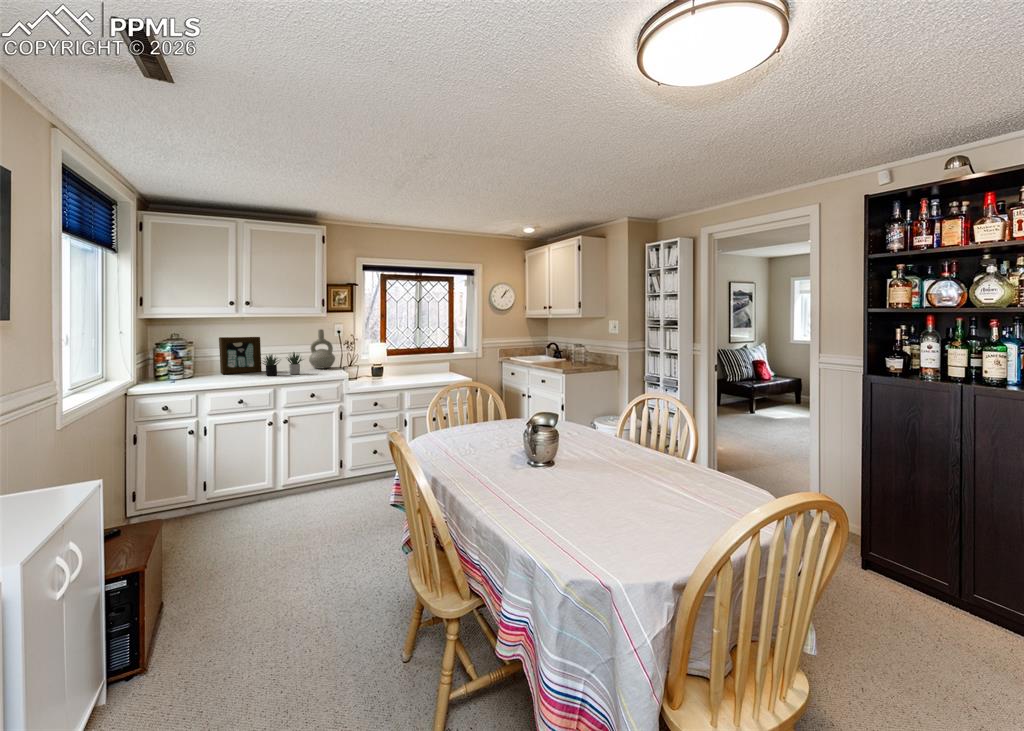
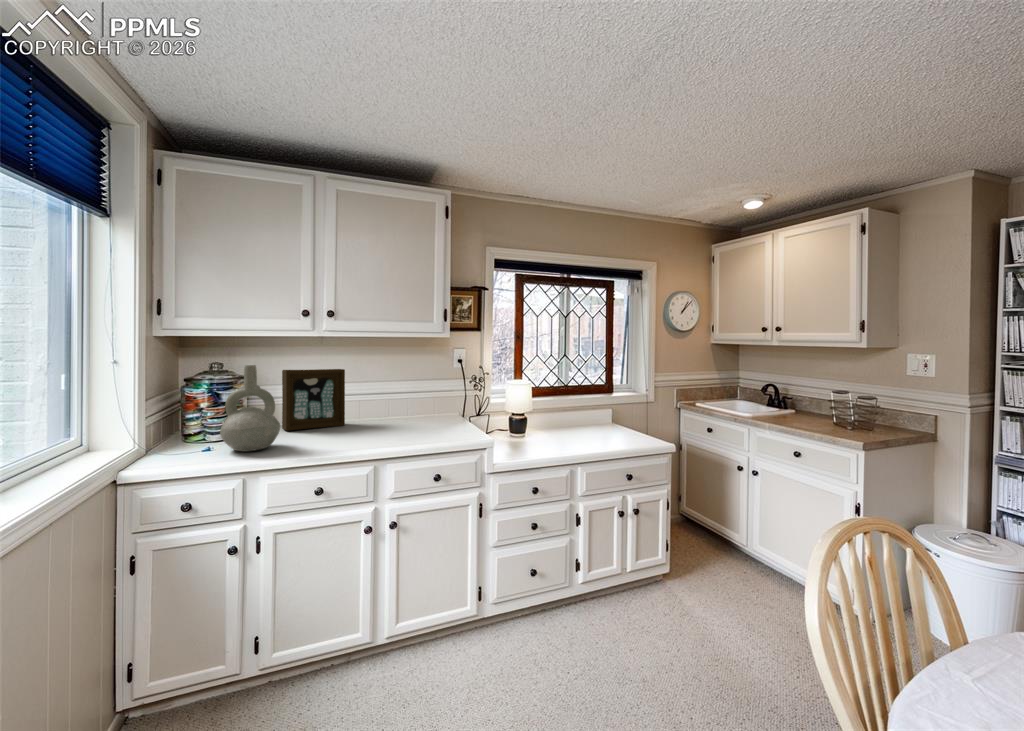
decorative vase: present [309,329,335,369] -> present [220,365,280,451]
succulent plant: present [263,352,302,376] -> none [346,393,418,436]

